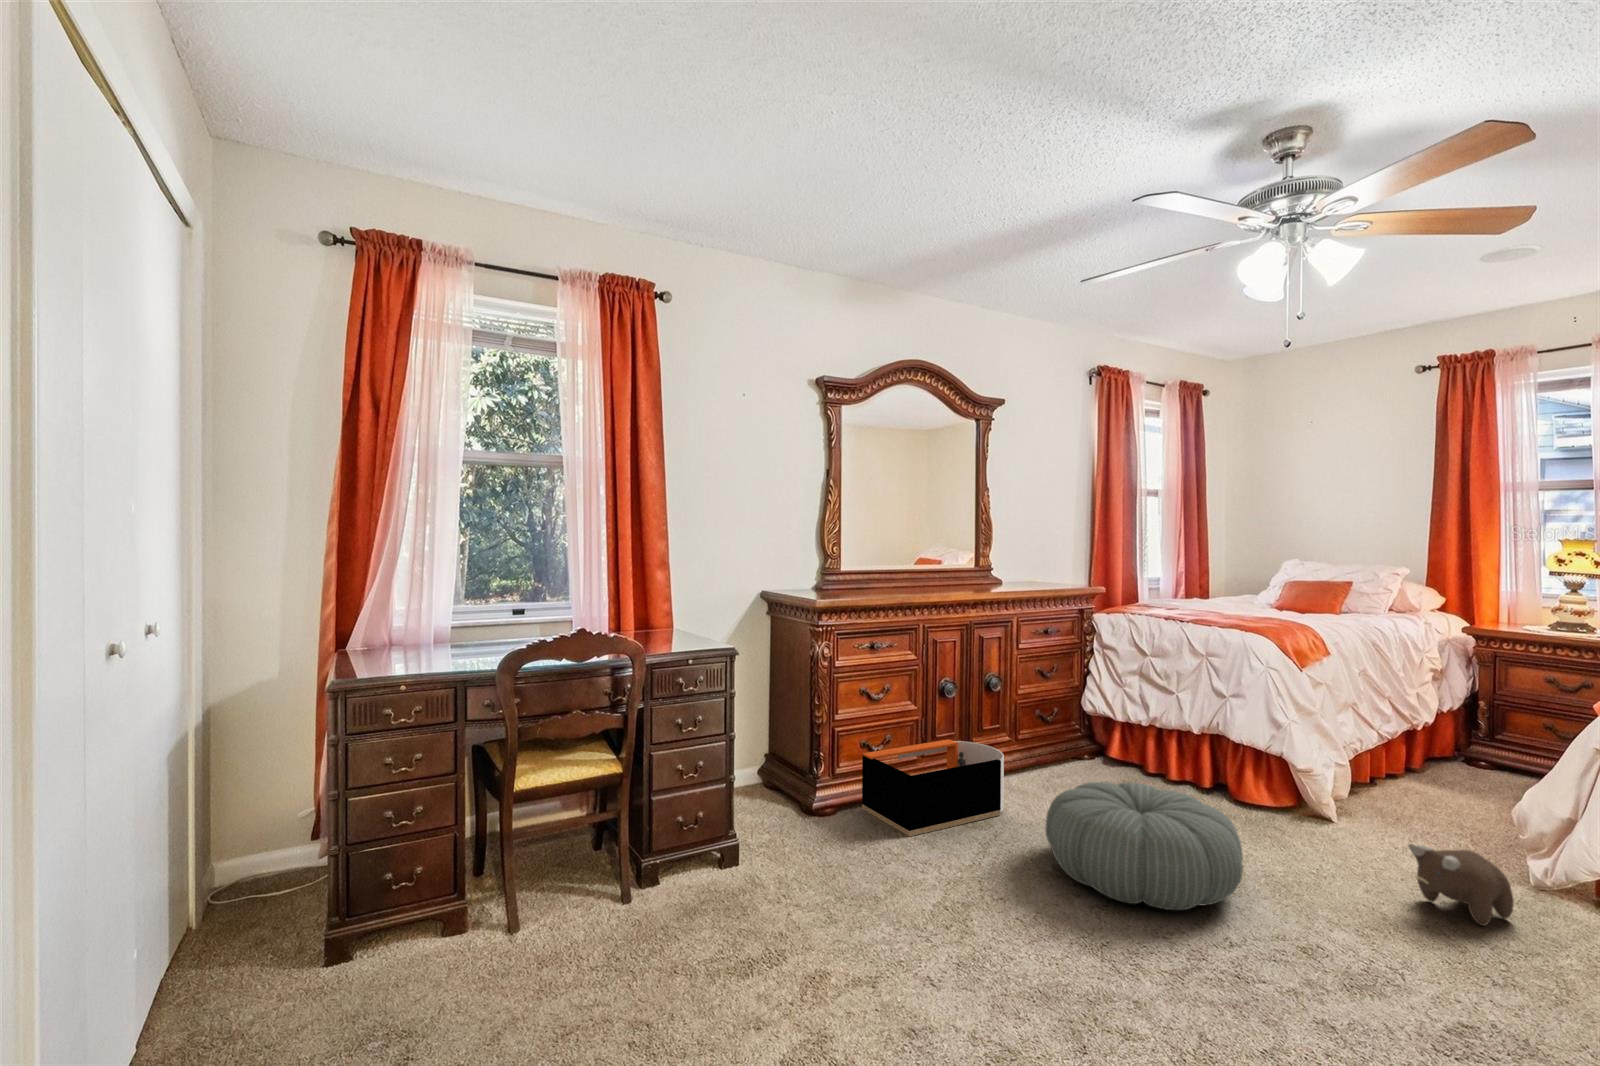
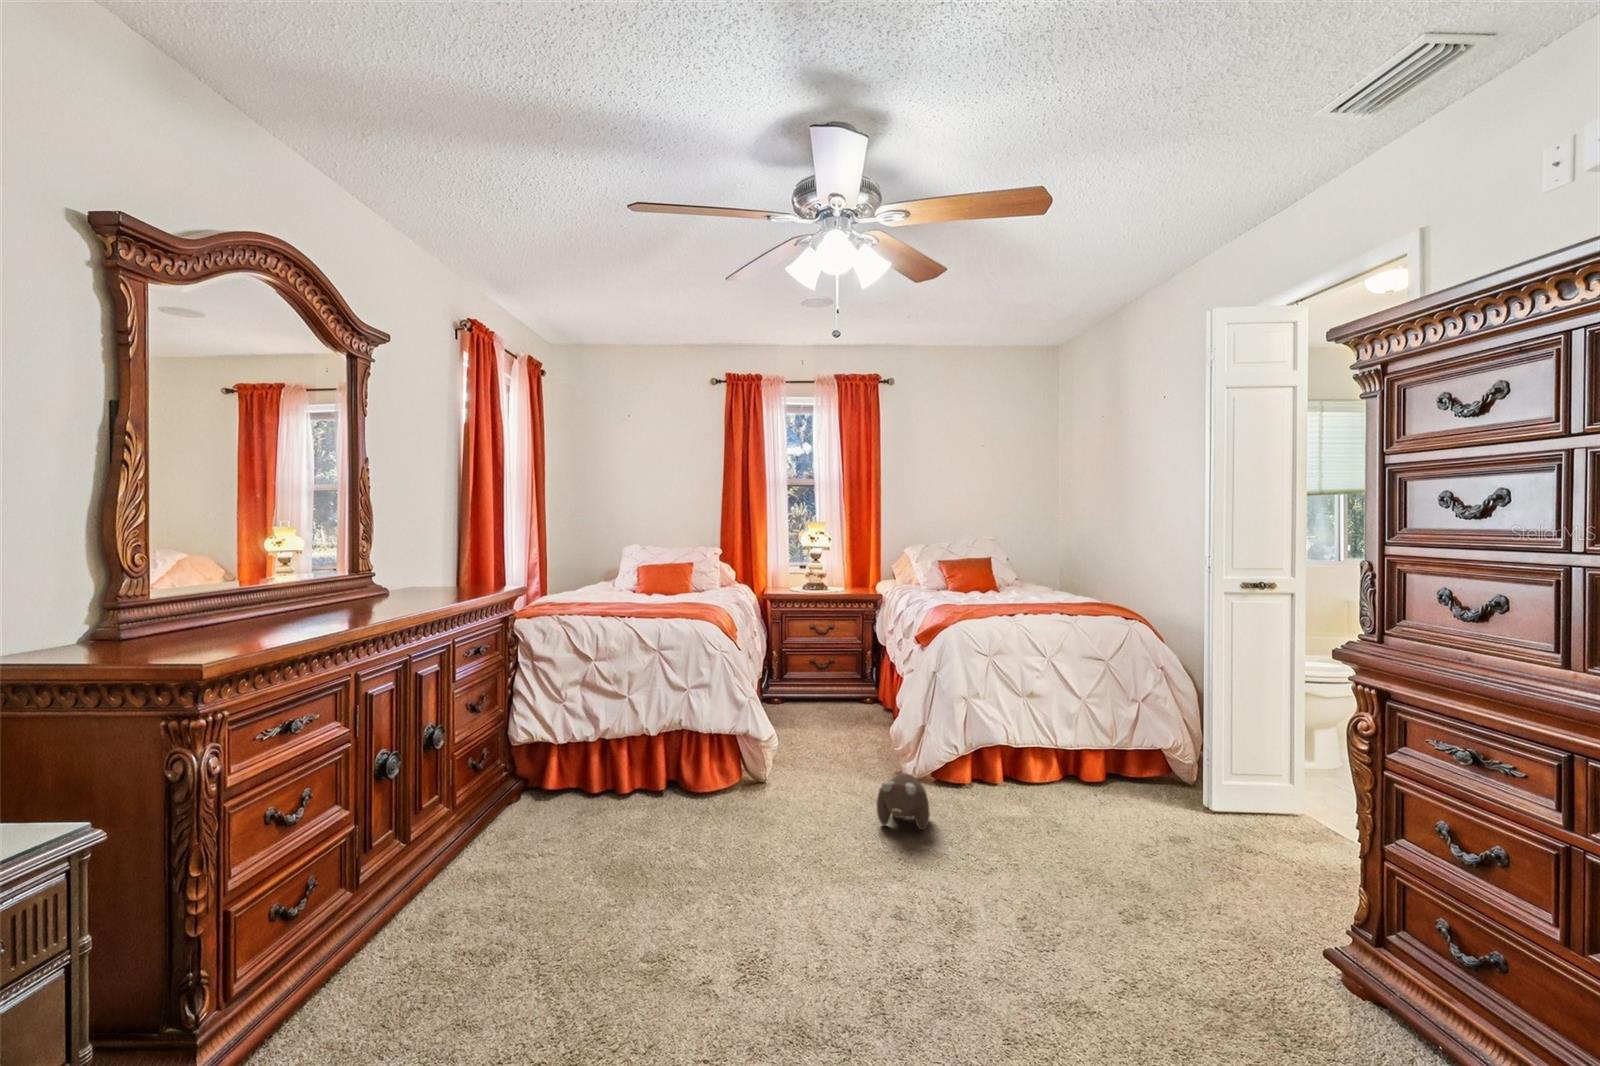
storage bin: present [862,739,1004,837] -> none [279,829,507,1033]
pouf: present [1045,782,1243,910] -> none [618,805,826,964]

